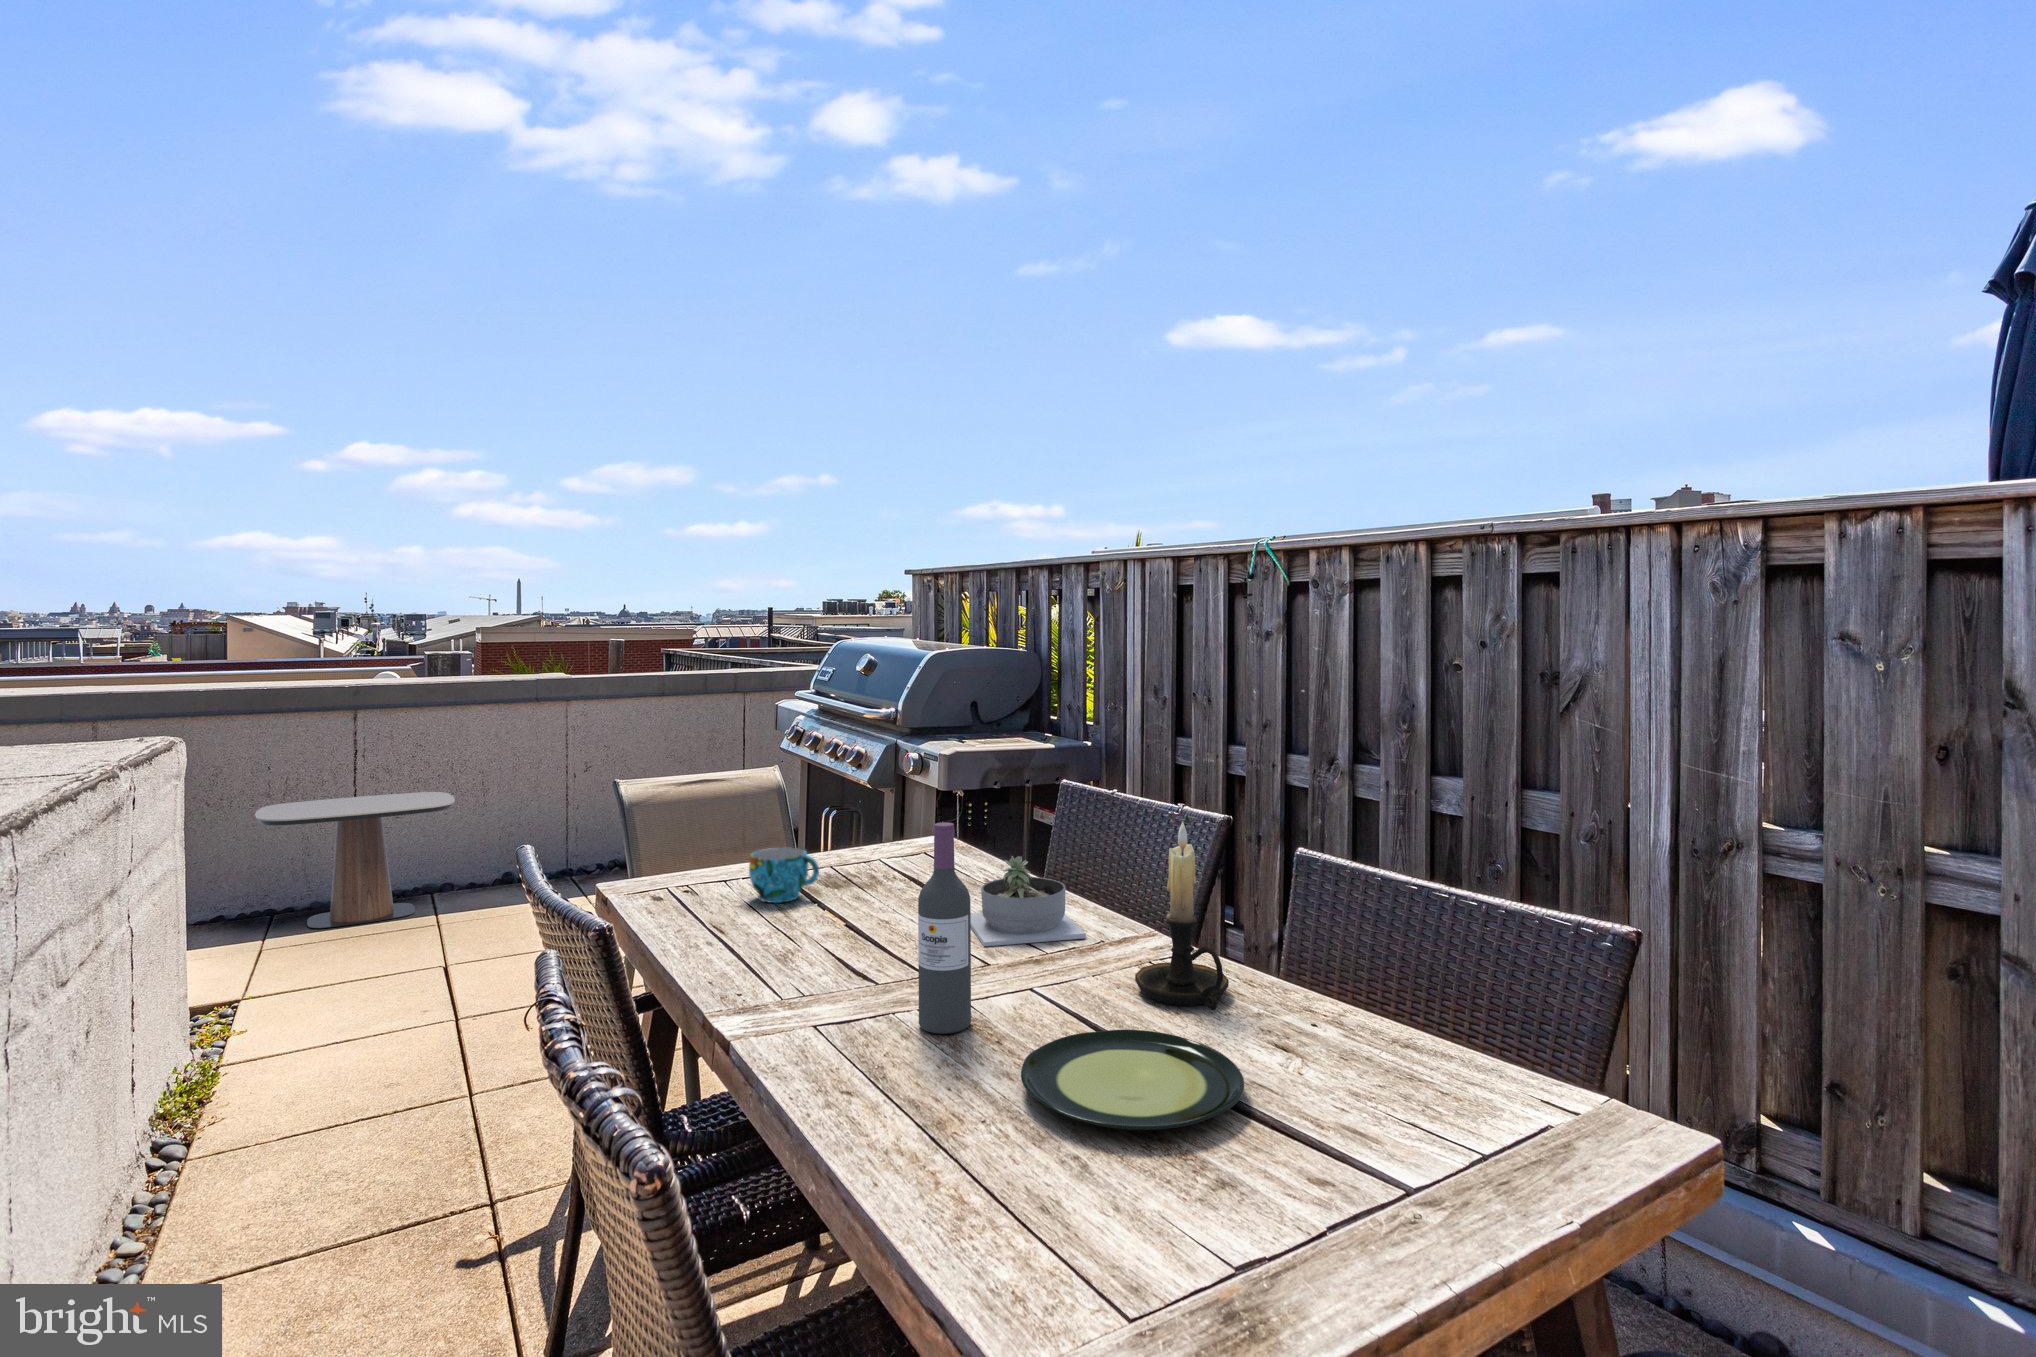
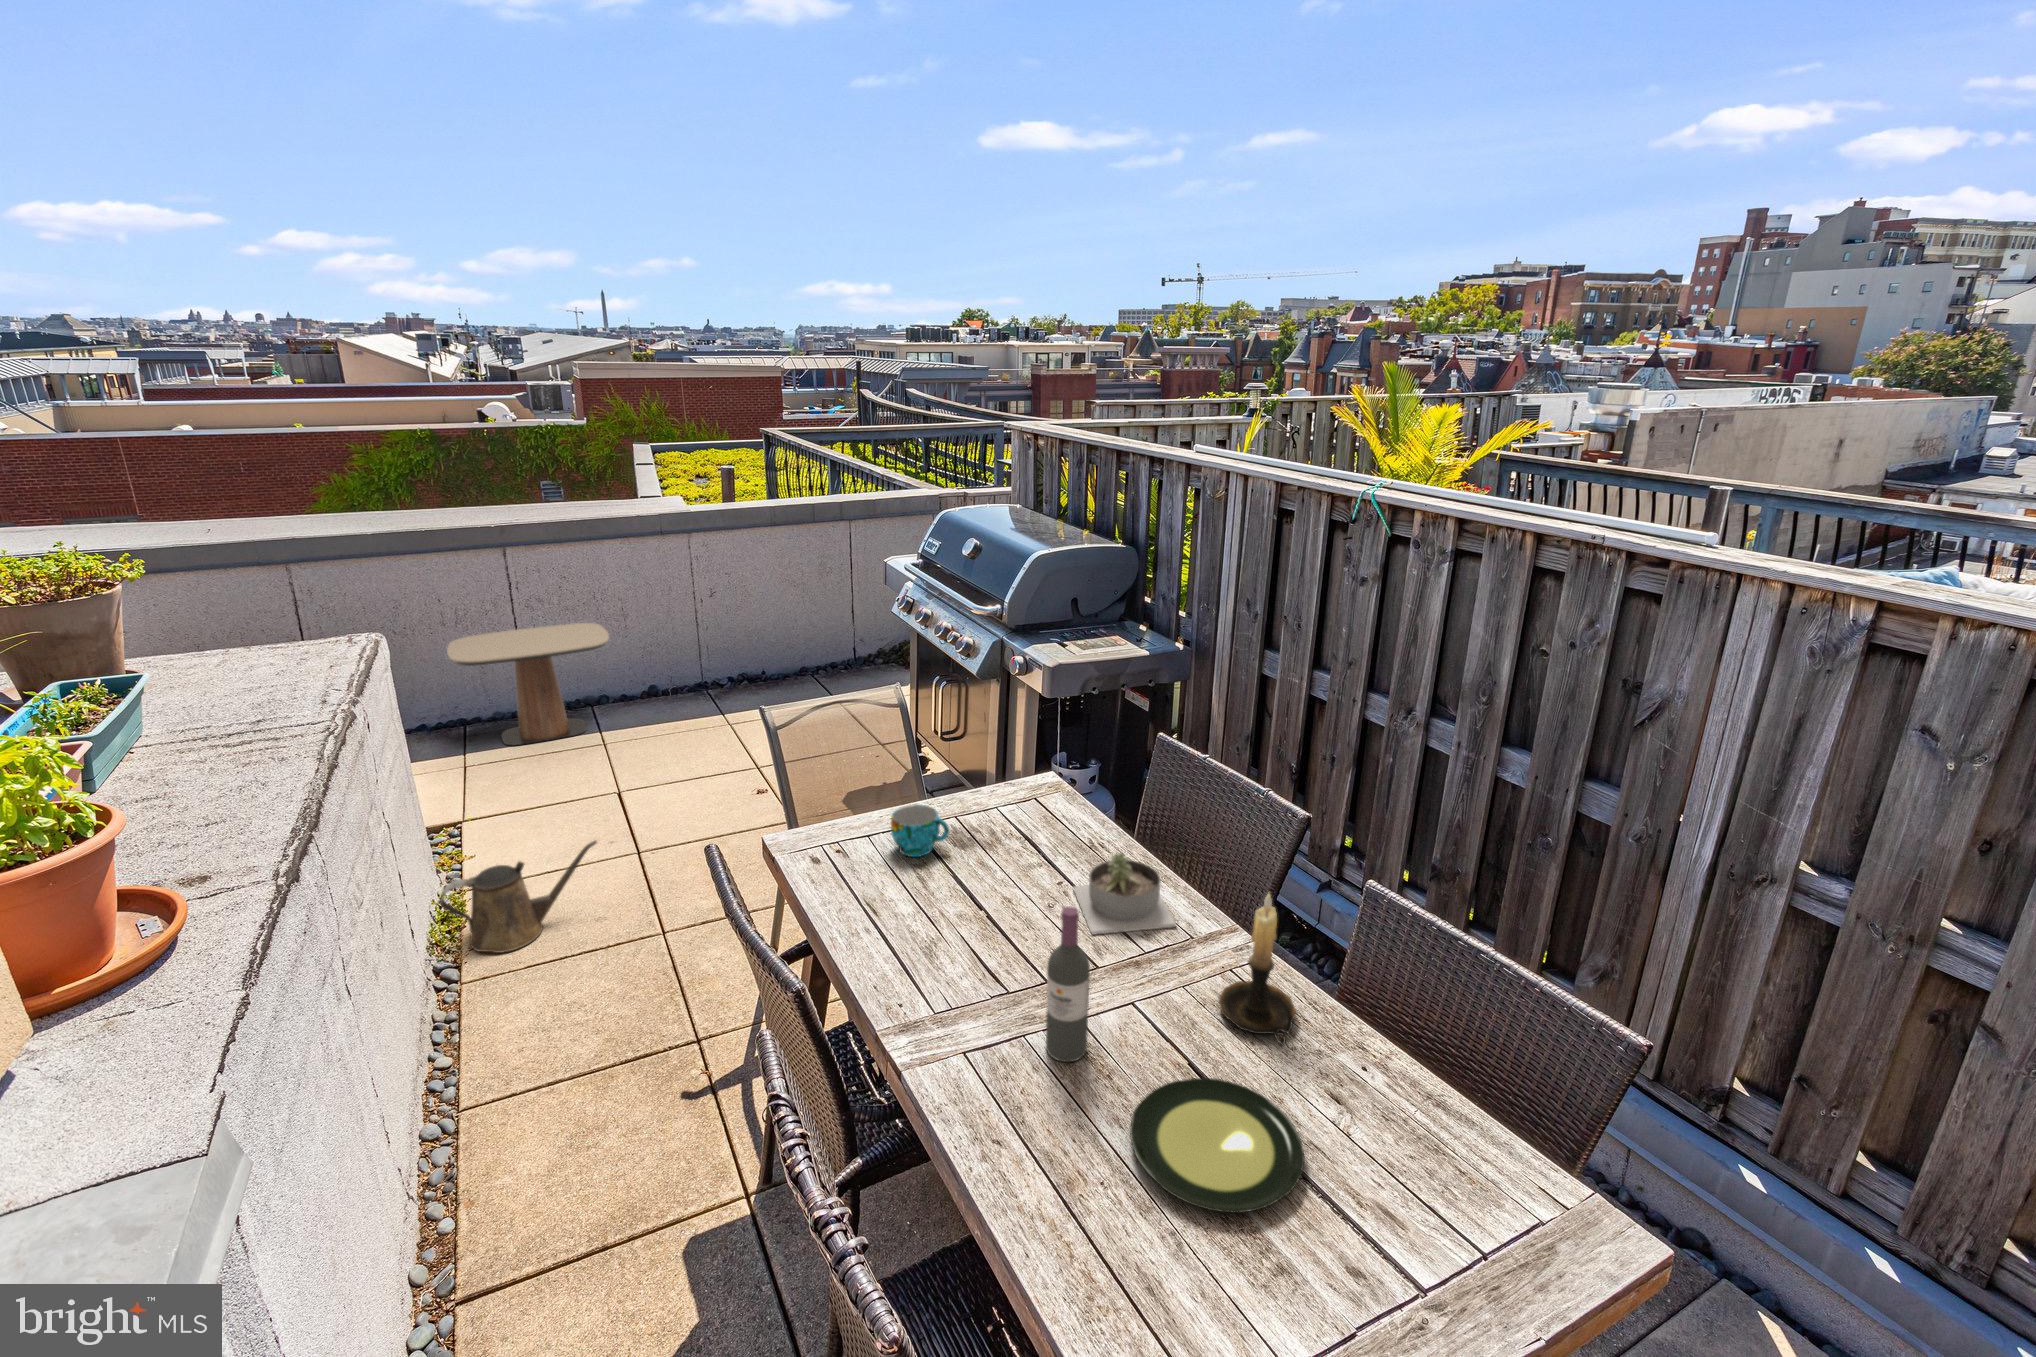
watering can: none [174,979,396,1124] -> present [440,841,597,953]

